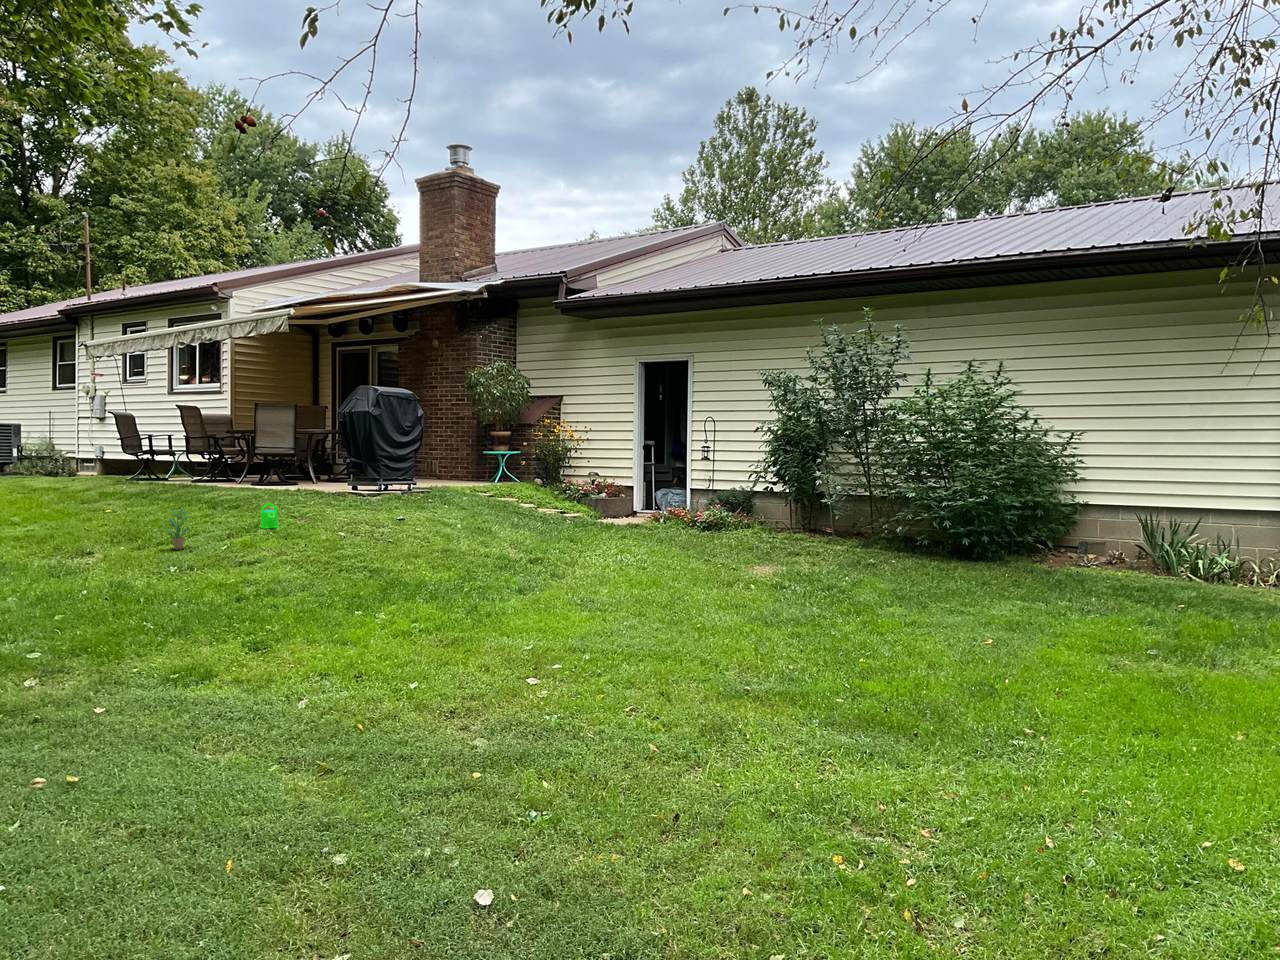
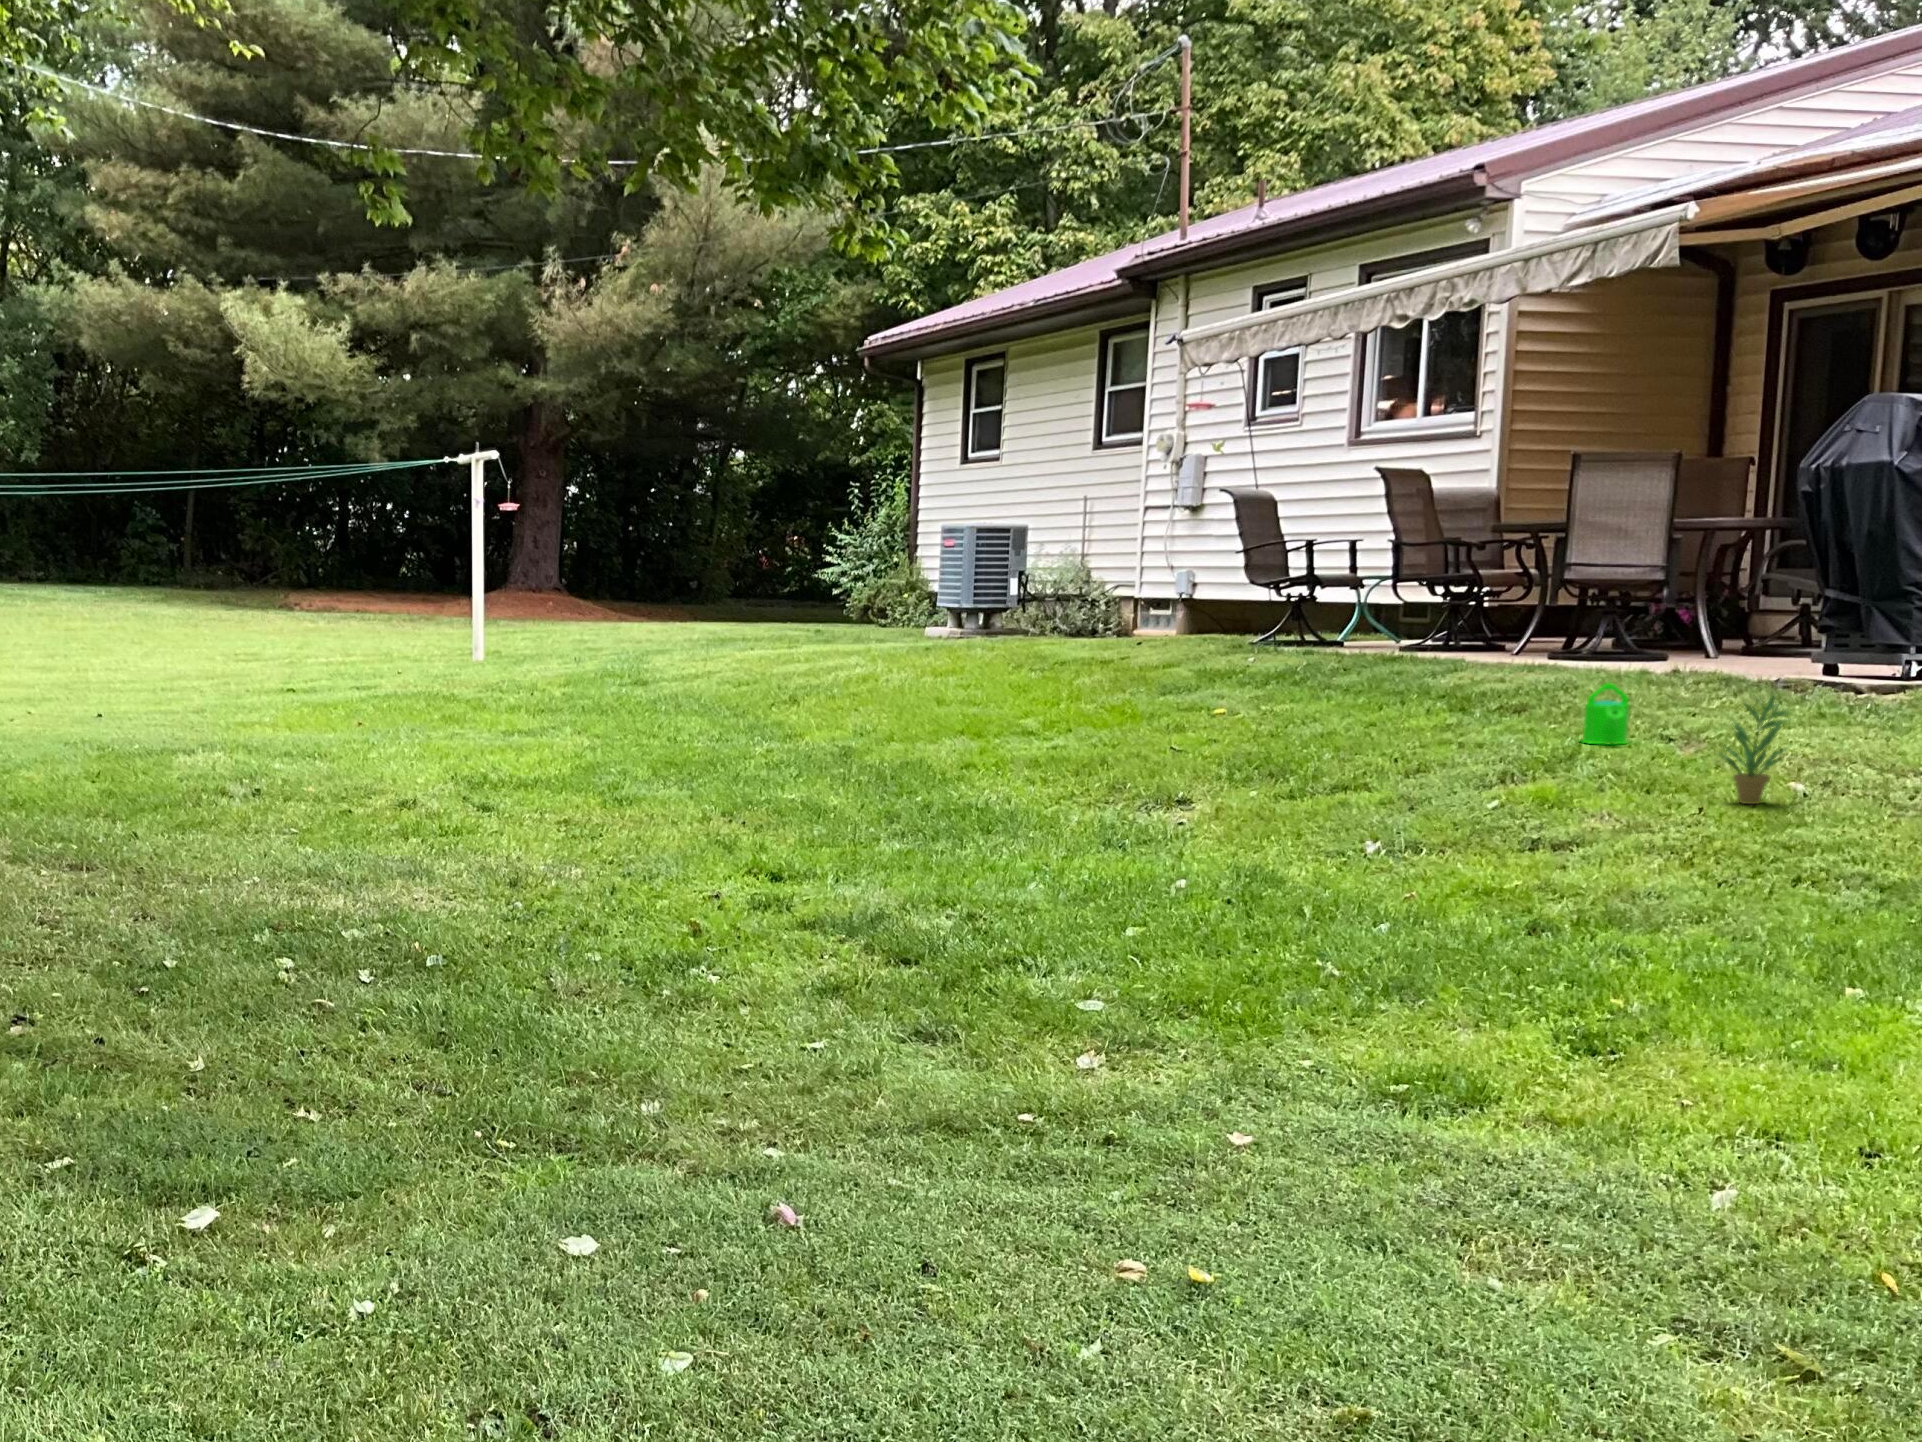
potted plant: present [166,507,188,549] -> present [1722,696,1787,804]

